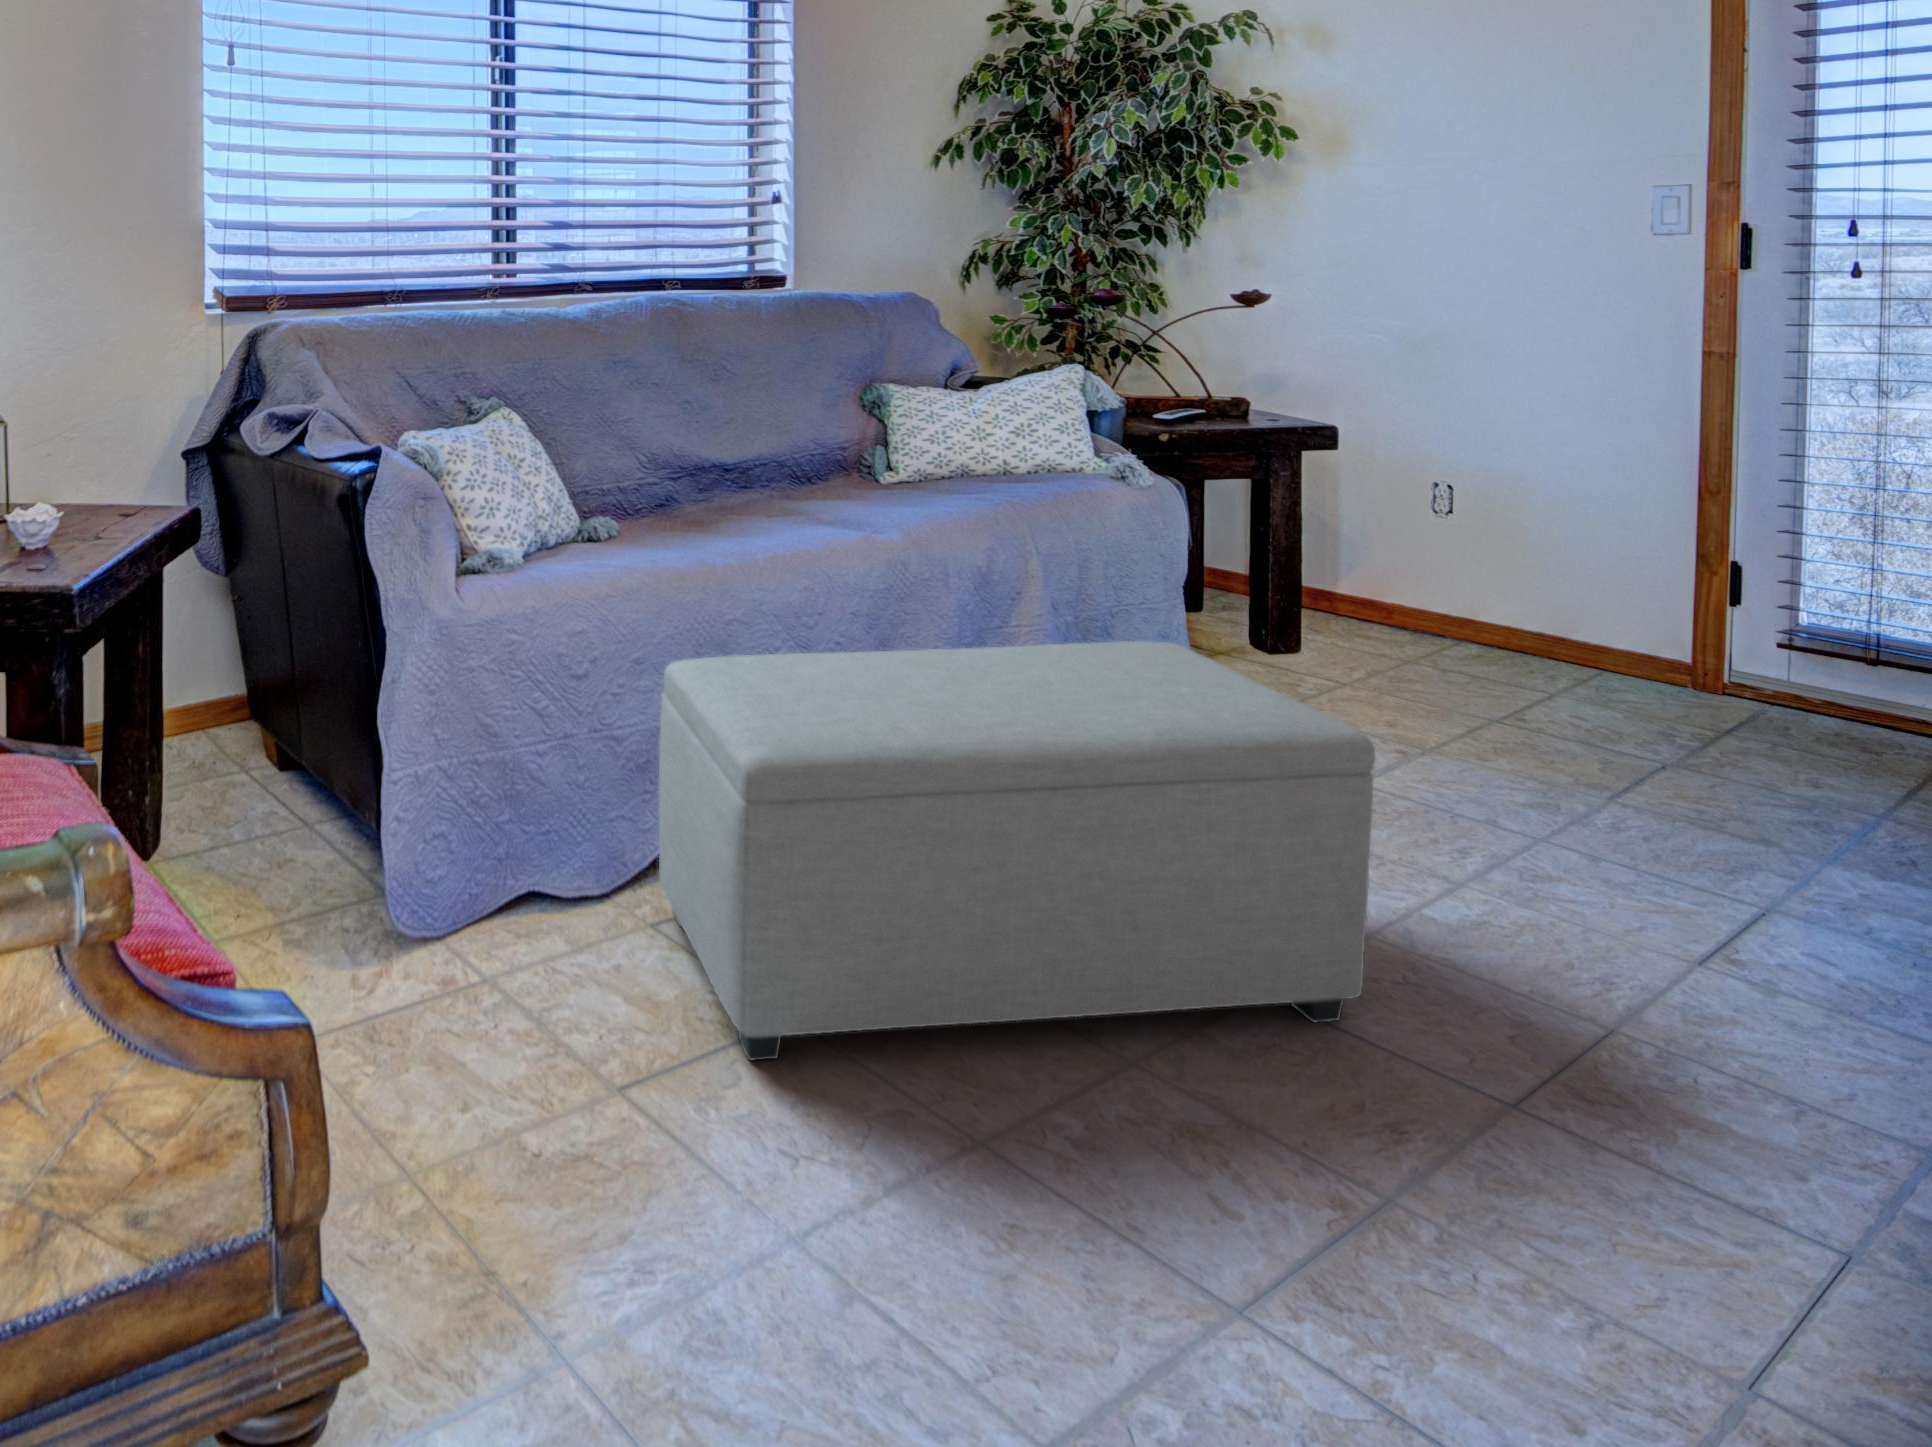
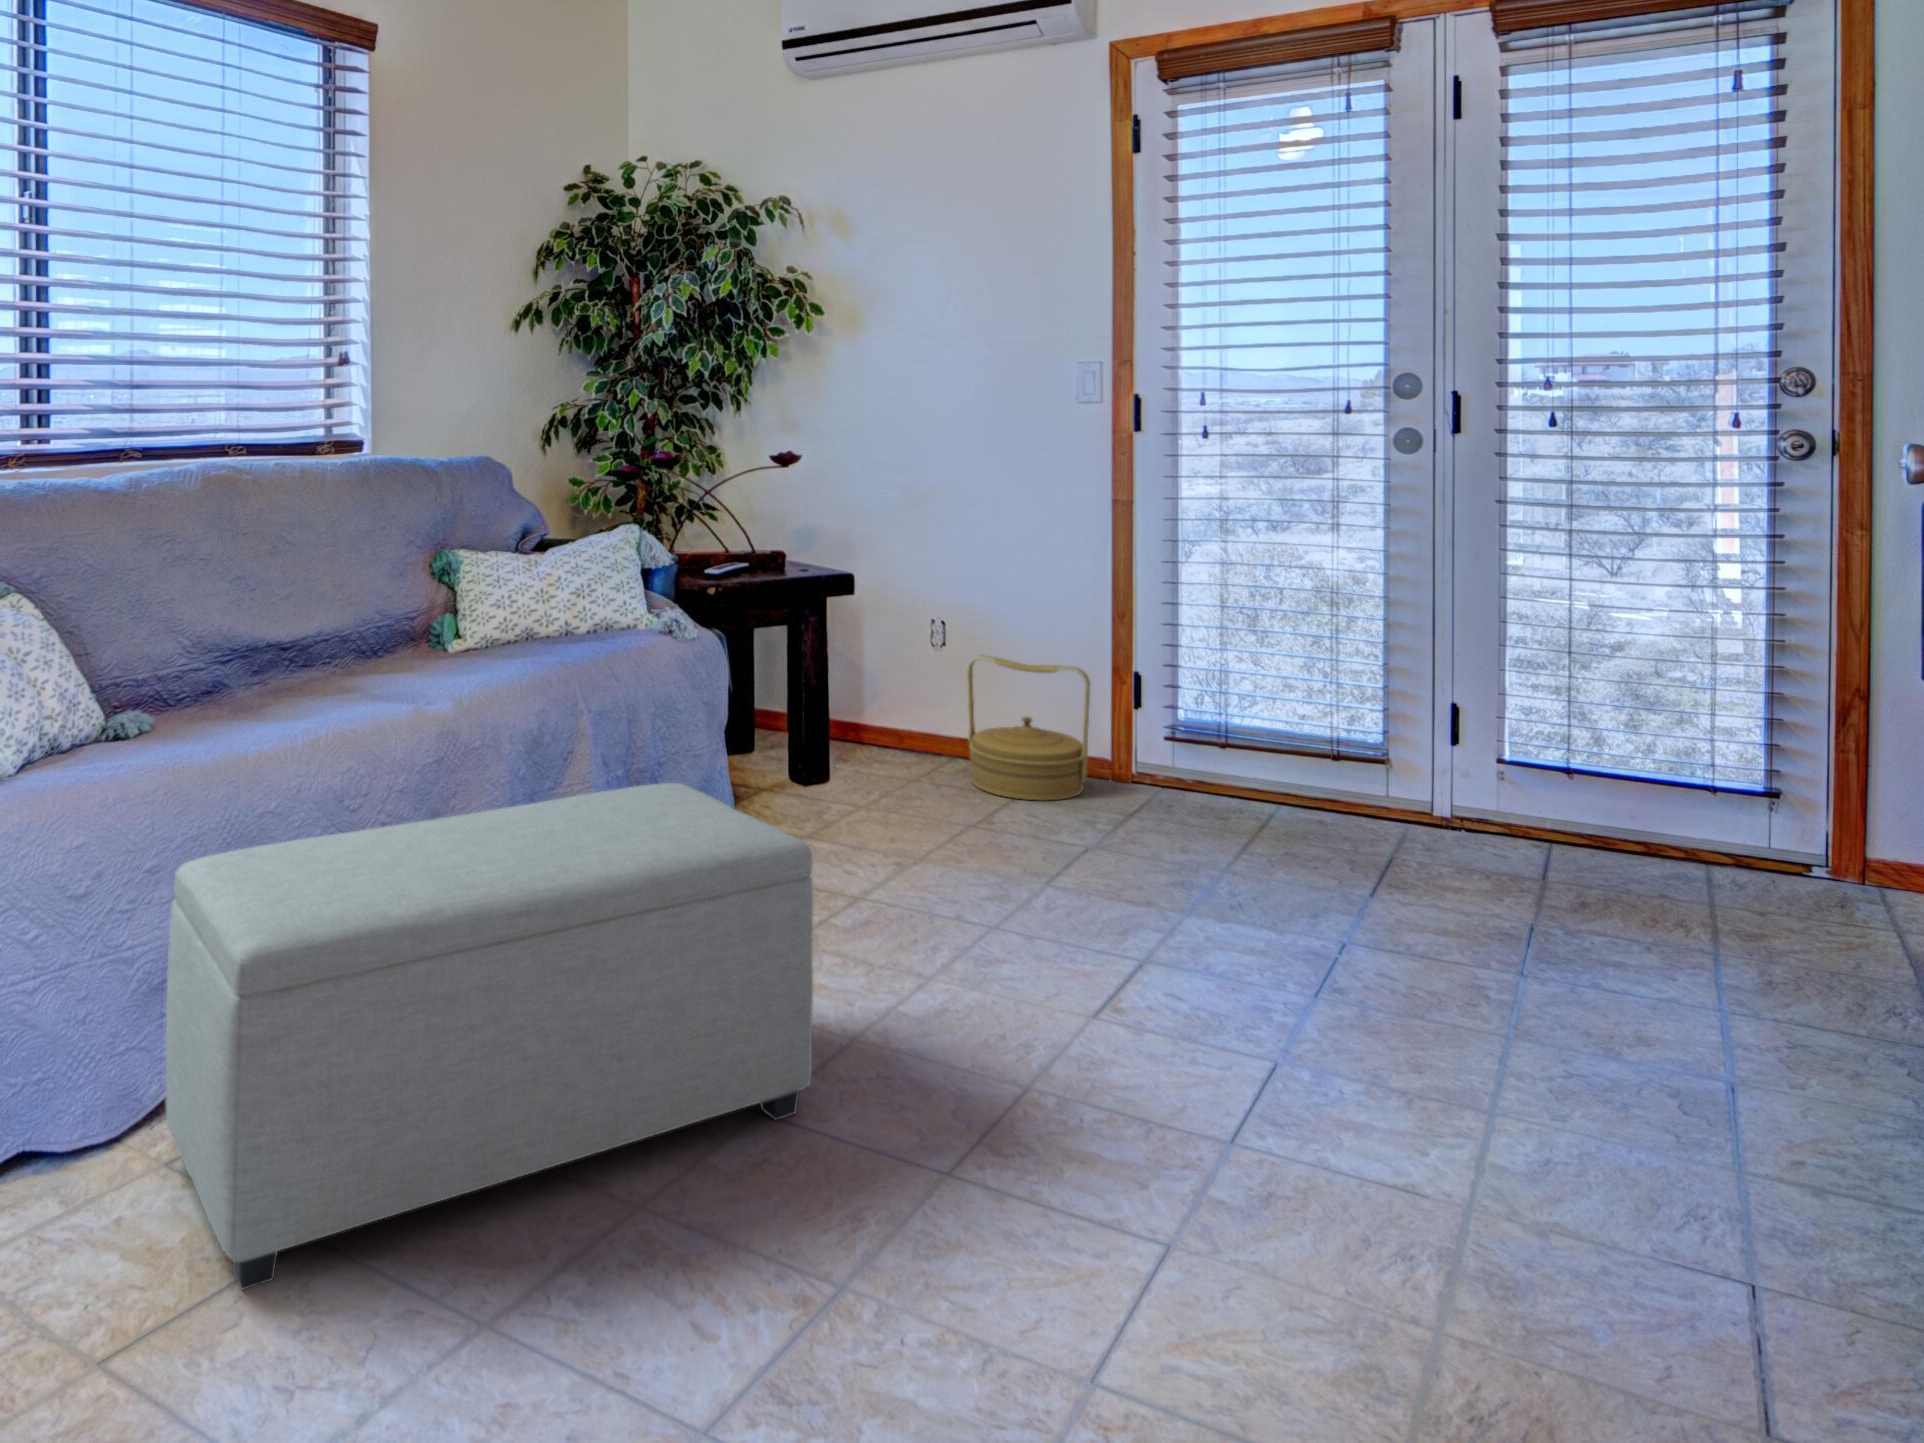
basket: none [1496,528,1694,706] -> present [967,656,1090,801]

